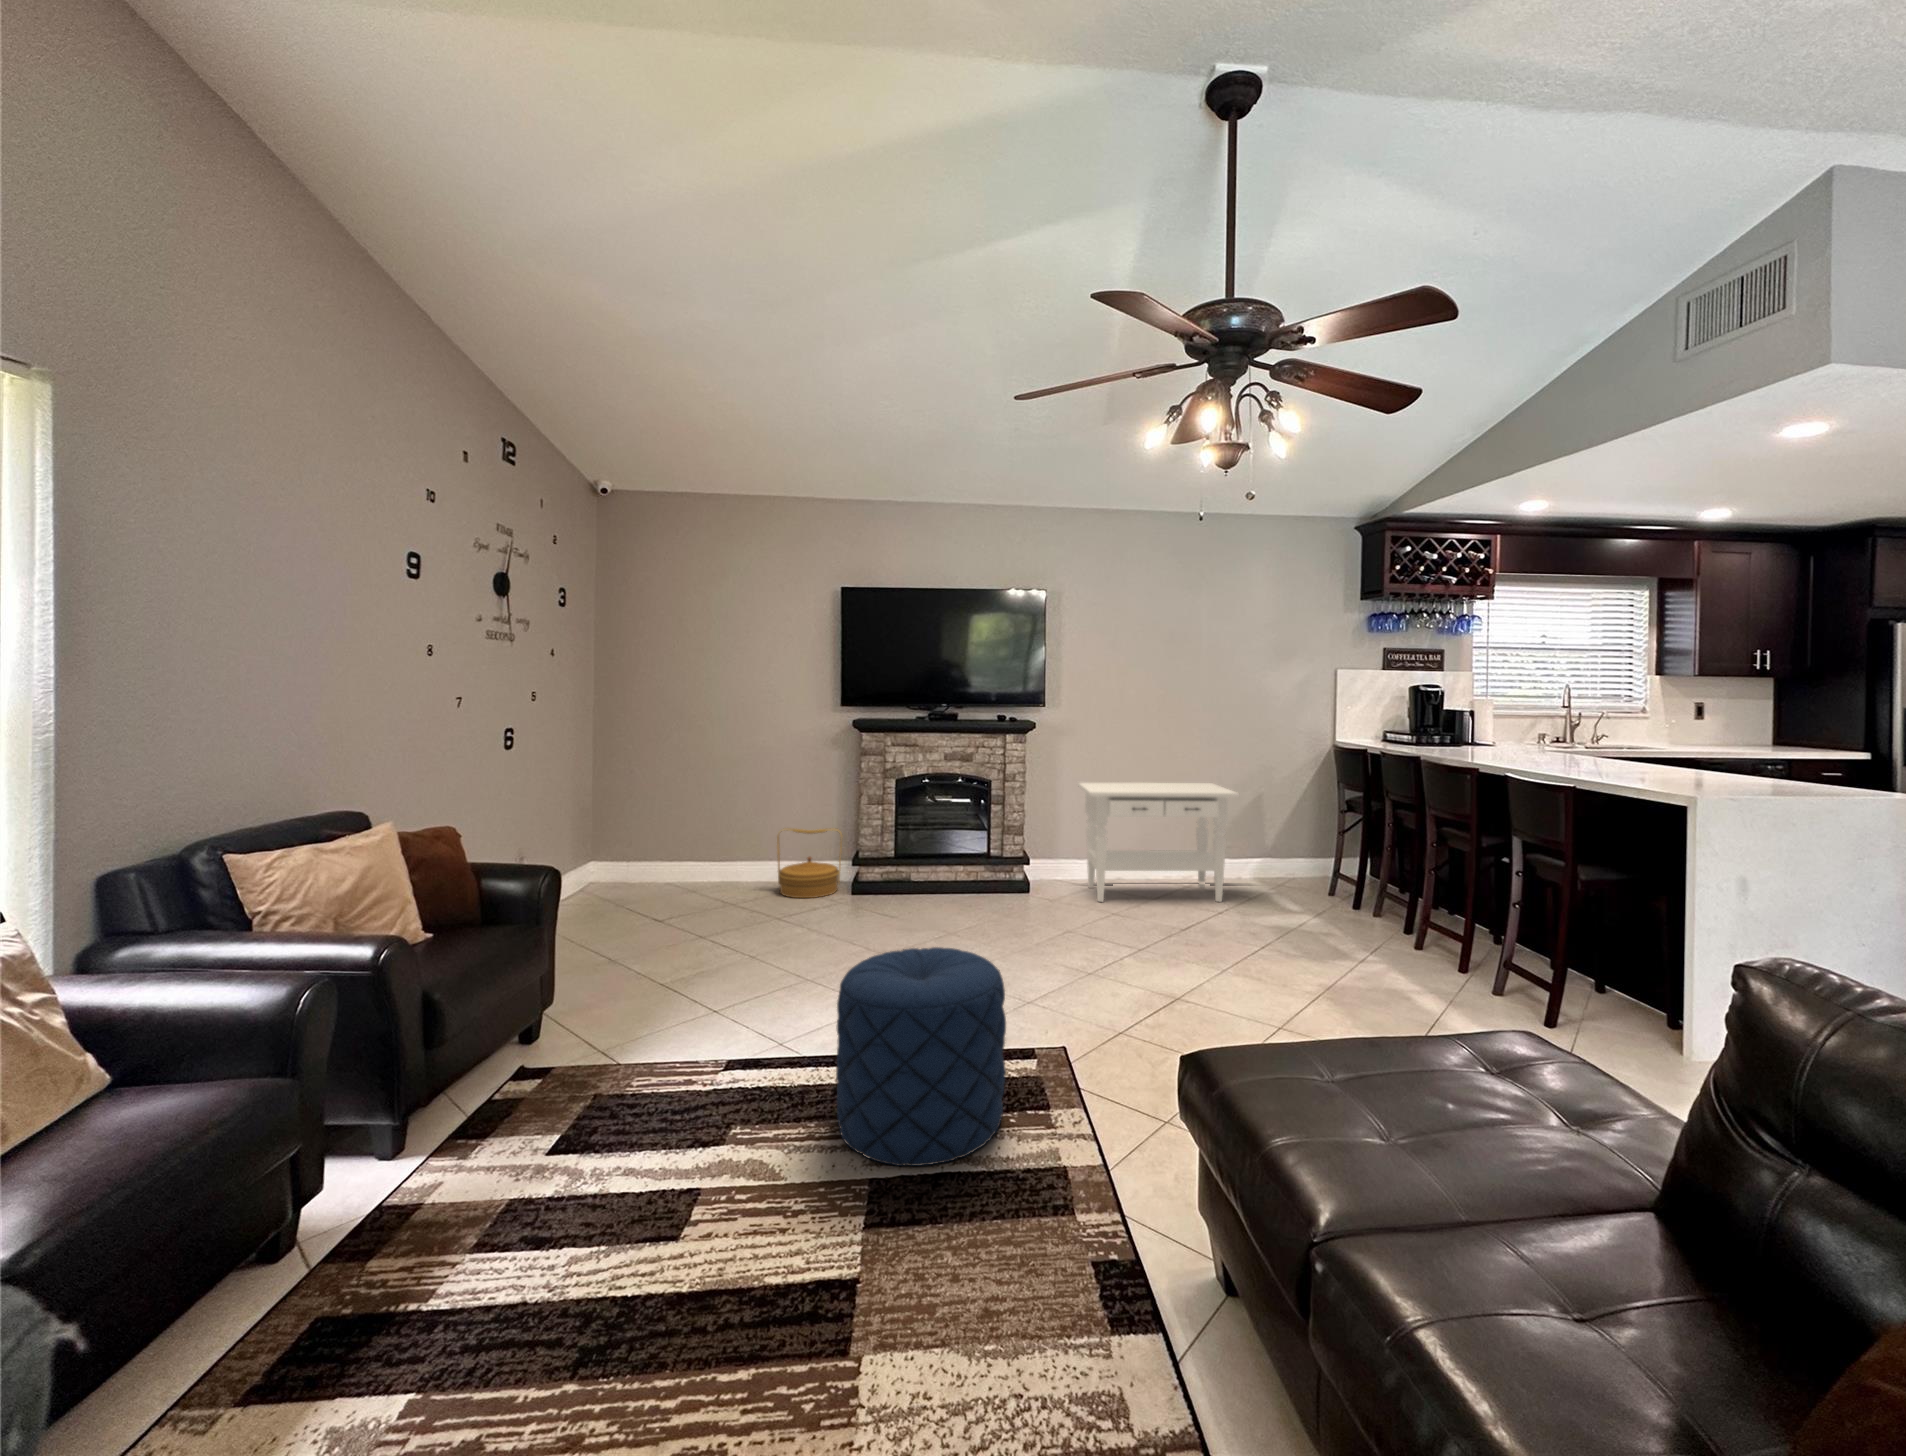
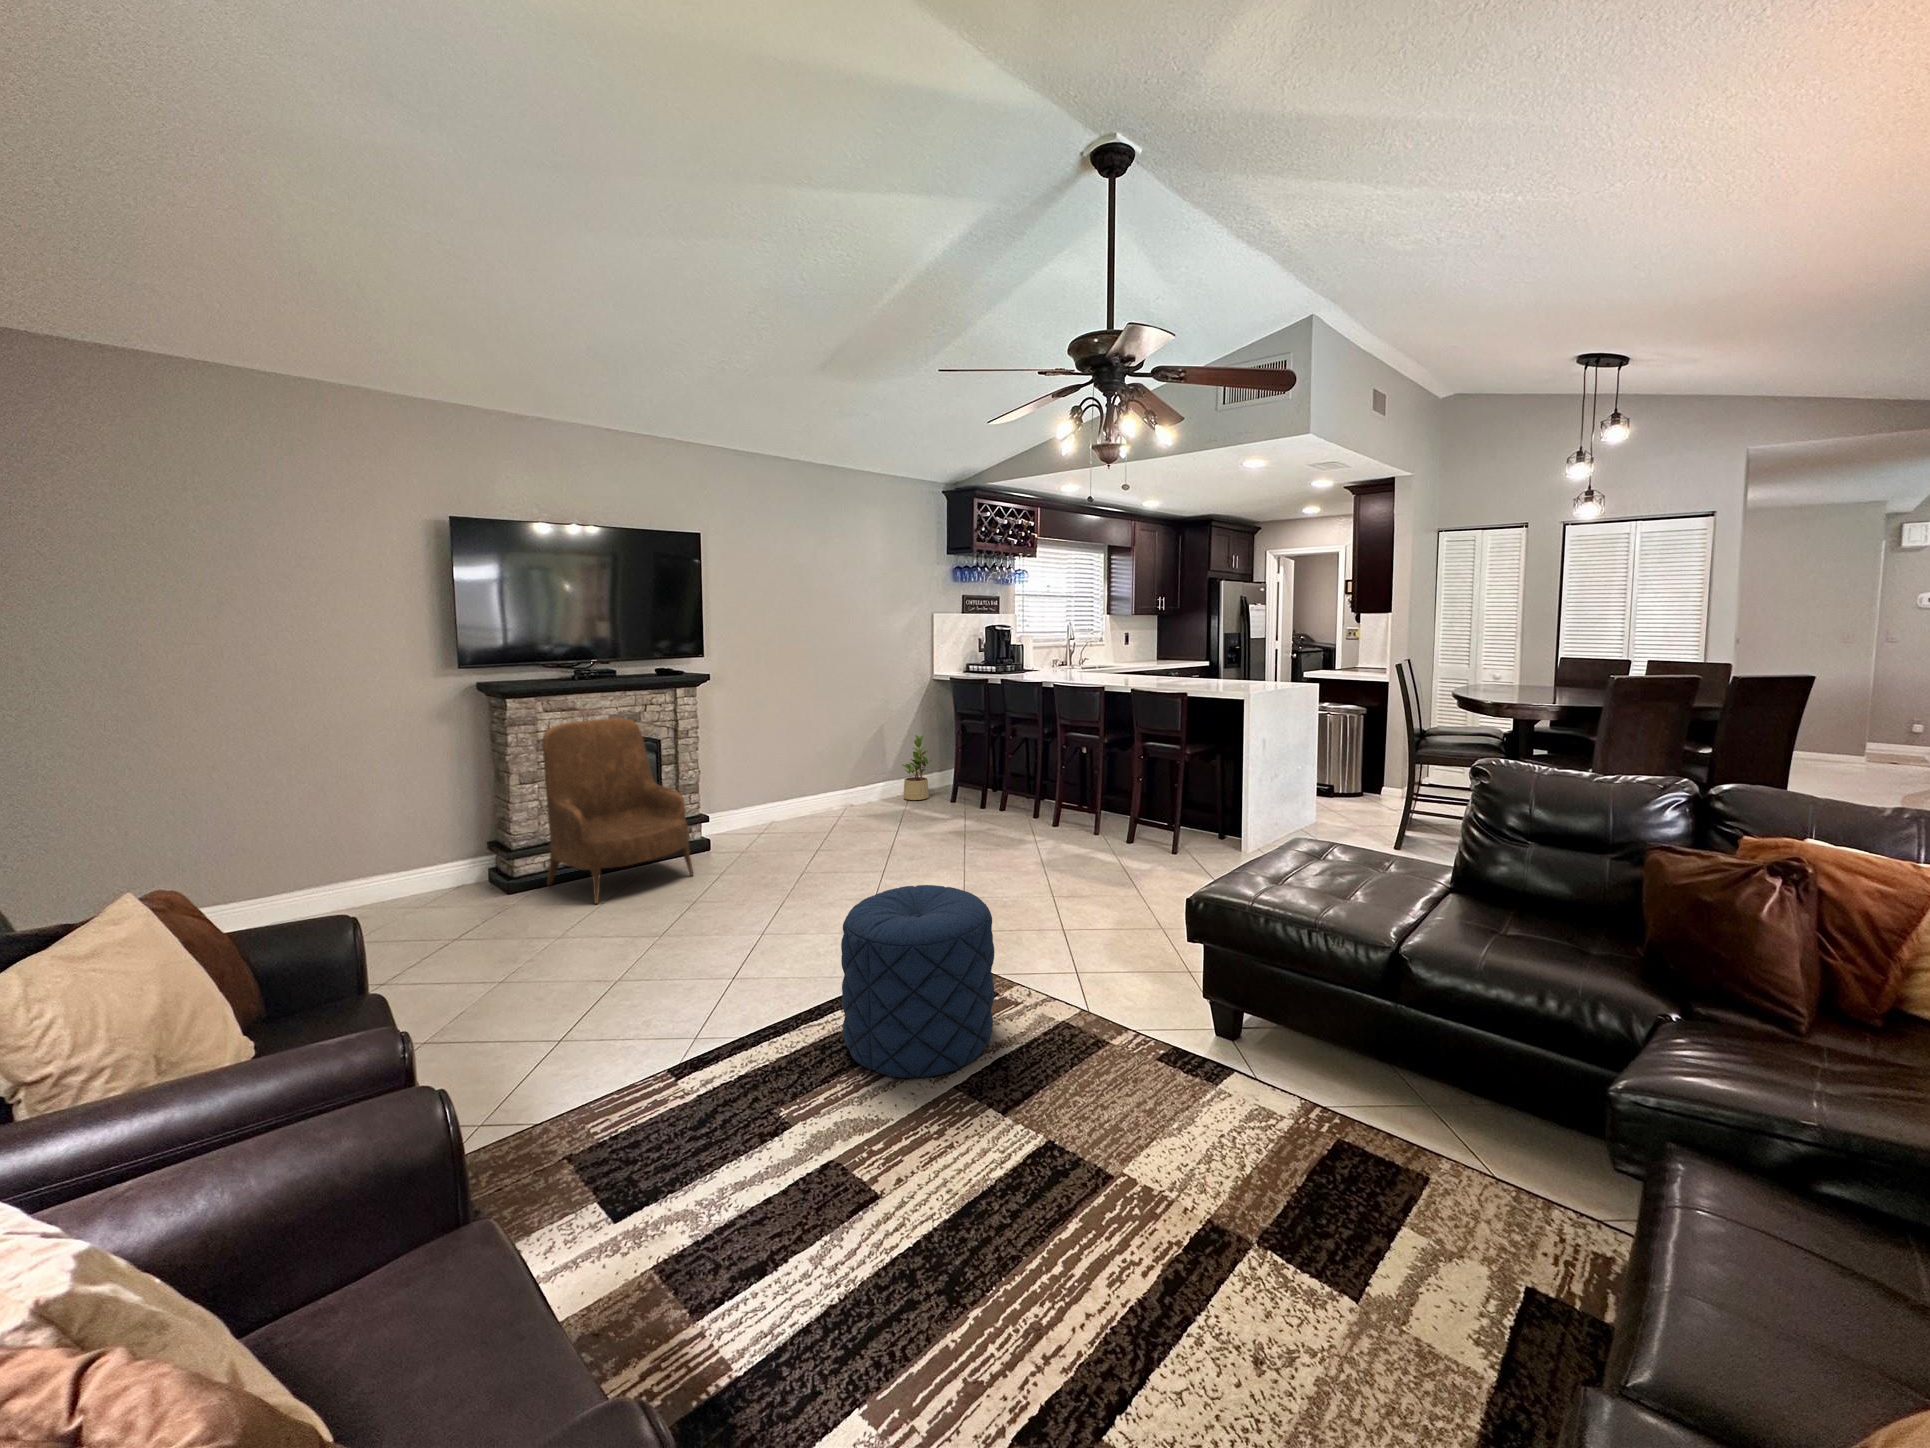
armchair: none [881,756,984,918] -> present [542,718,694,904]
side table: present [1078,782,1239,902] -> none [737,717,894,840]
potted plant: none [1277,813,1317,893] -> present [902,735,933,800]
woven basket: present [777,828,842,898] -> none [381,820,481,917]

